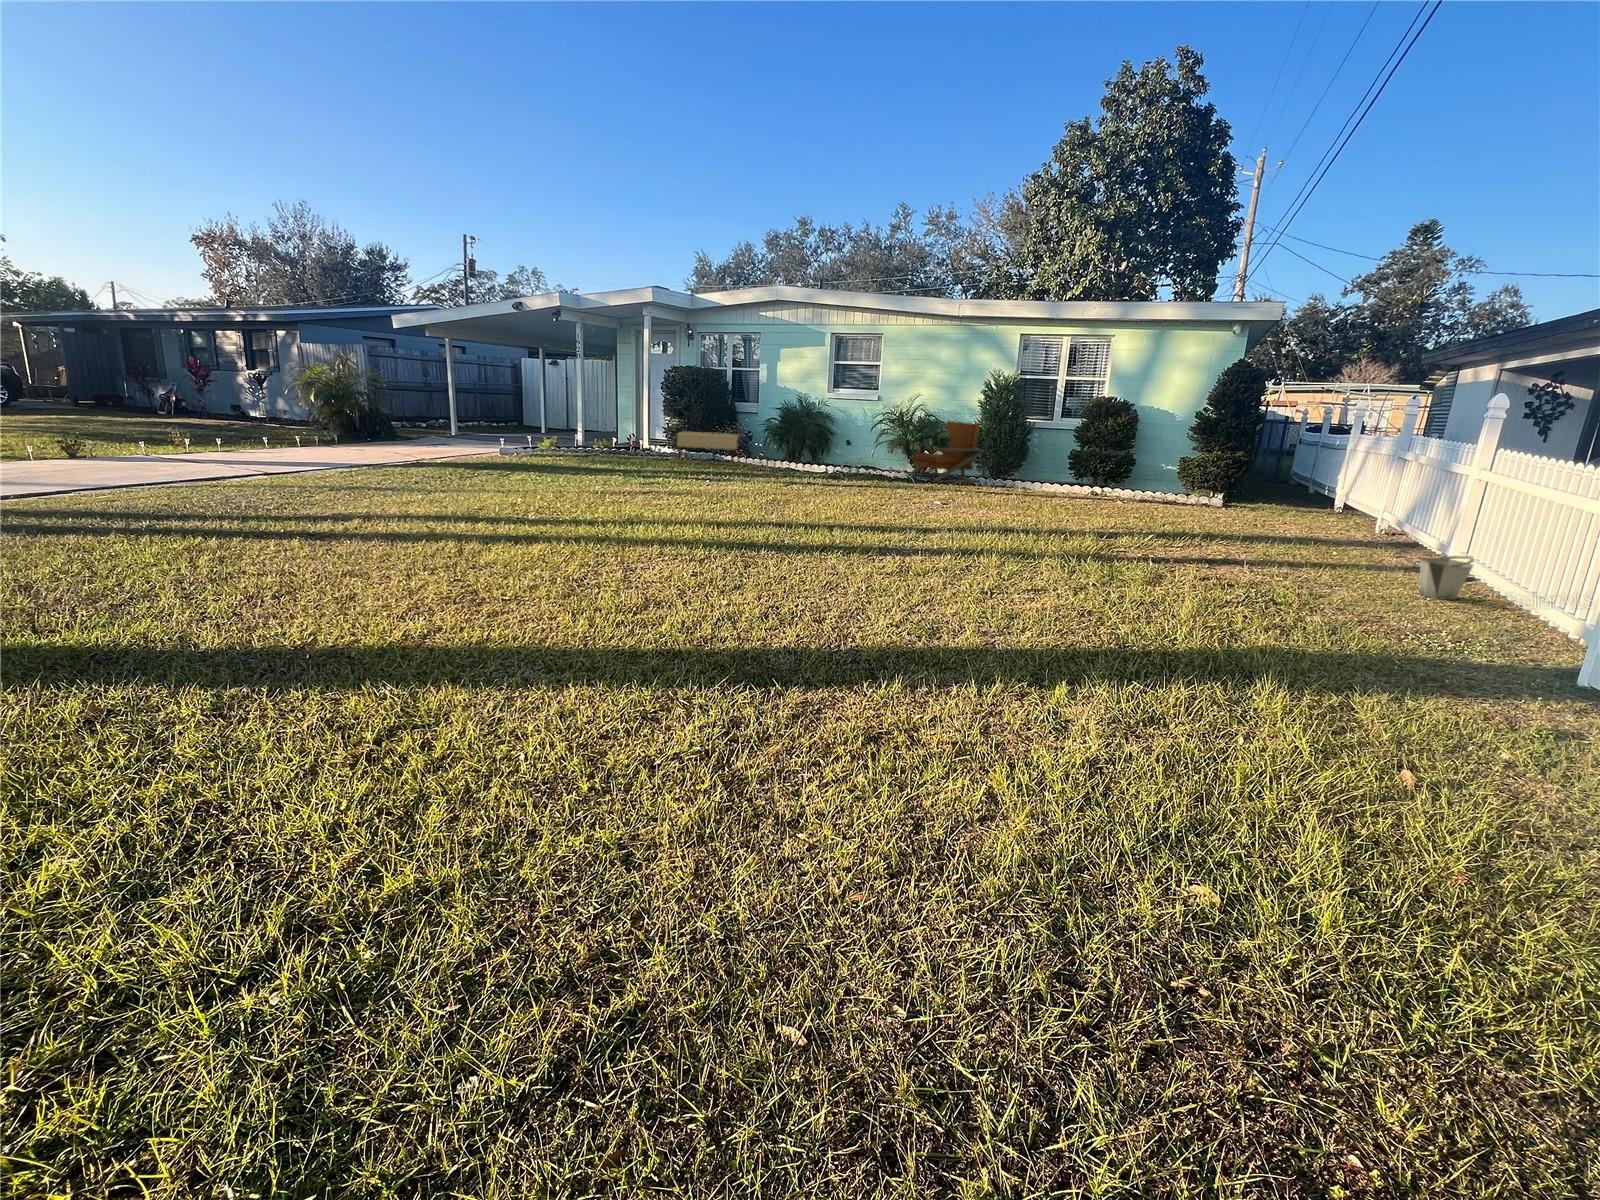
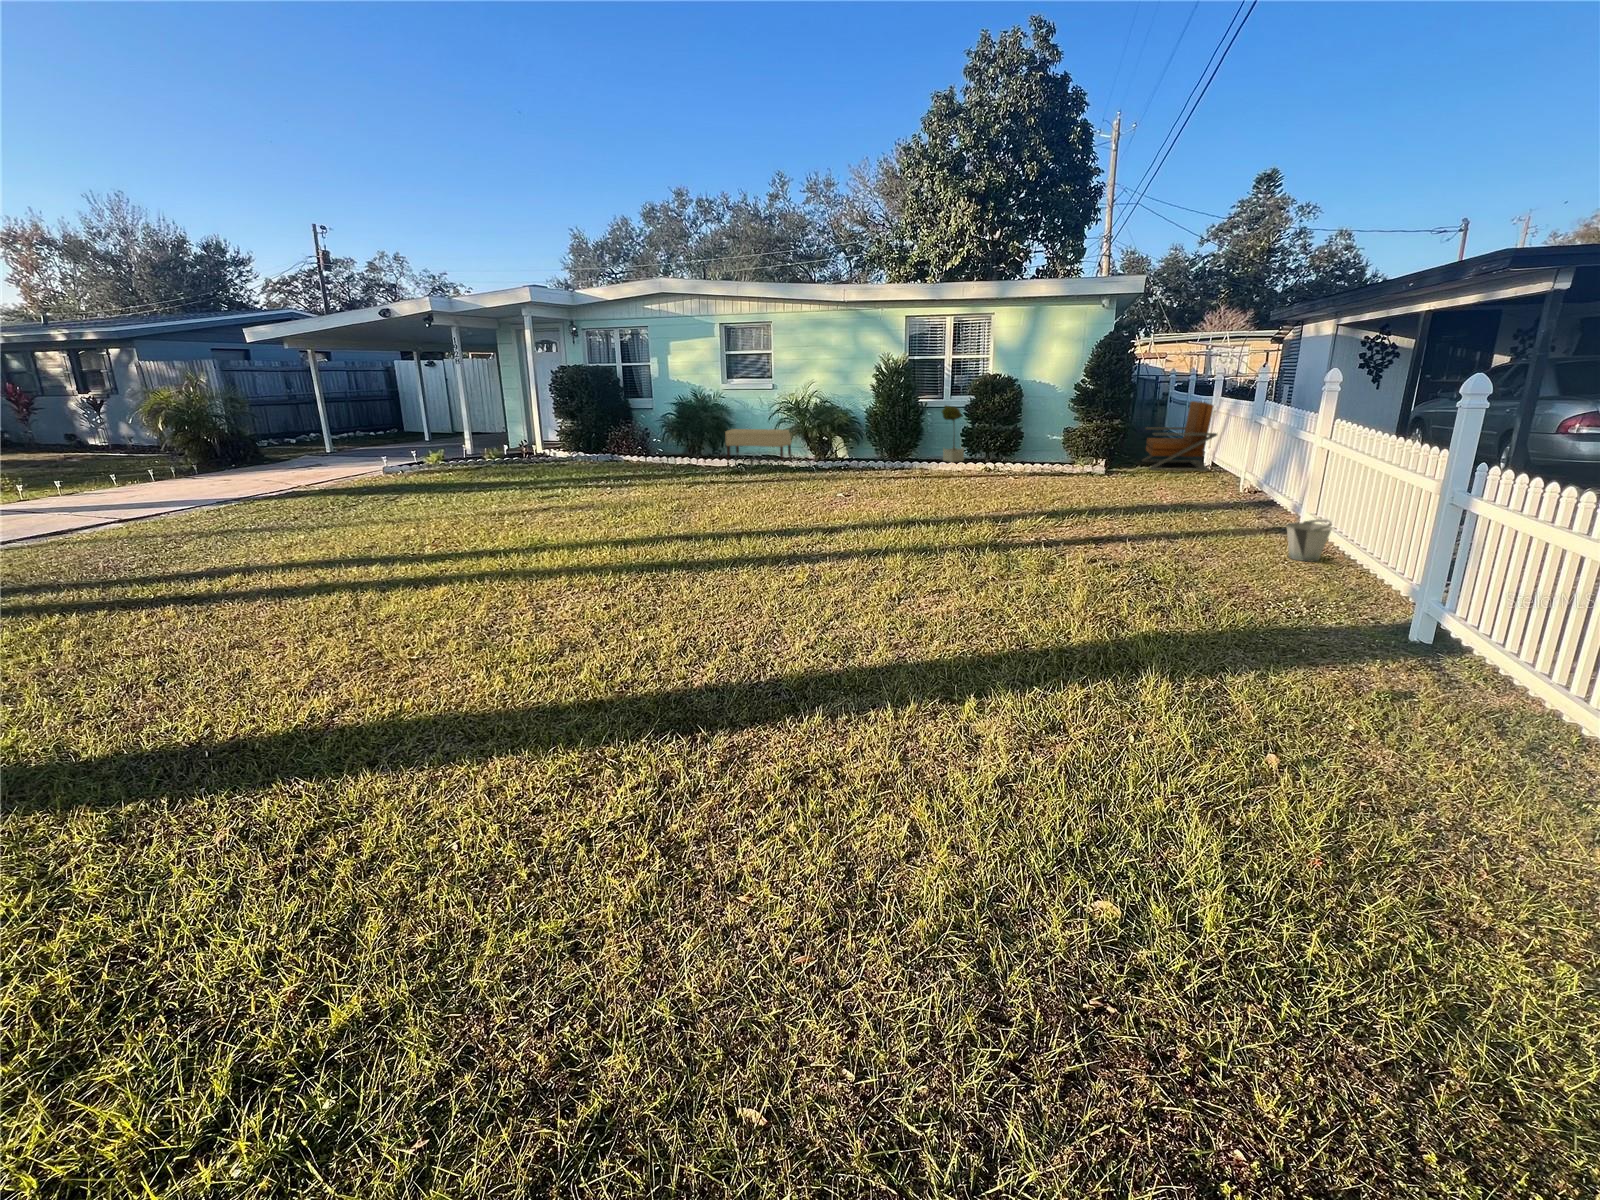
lounge chair: present [909,421,985,482] -> present [1142,401,1217,471]
potted tree: none [1043,427,1068,486] -> present [942,405,964,462]
bench: present [677,431,740,462] -> present [725,429,792,460]

